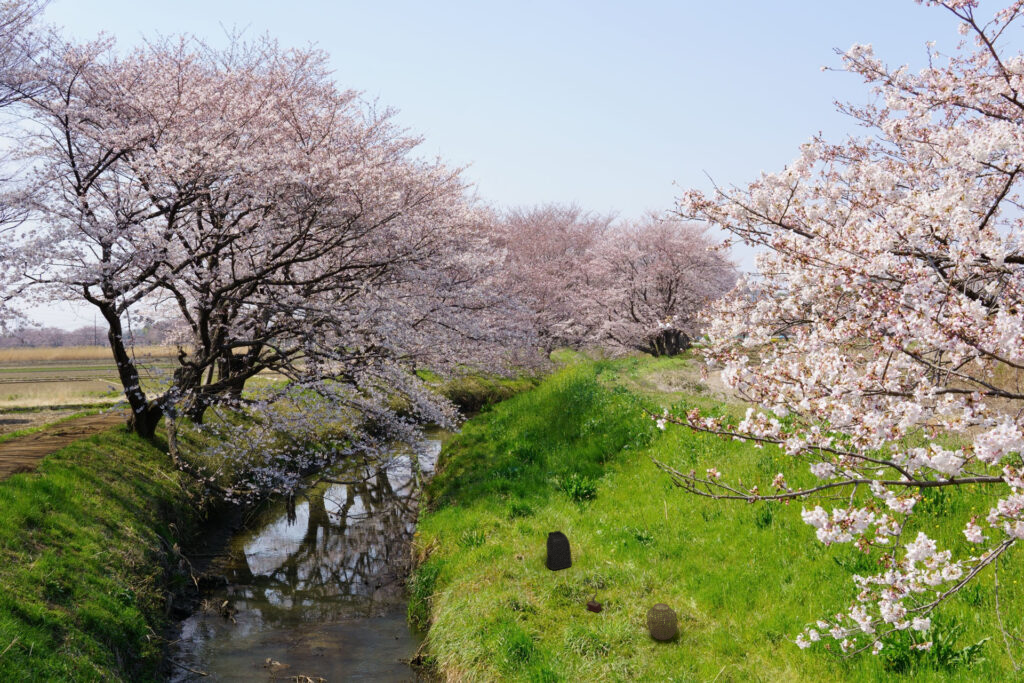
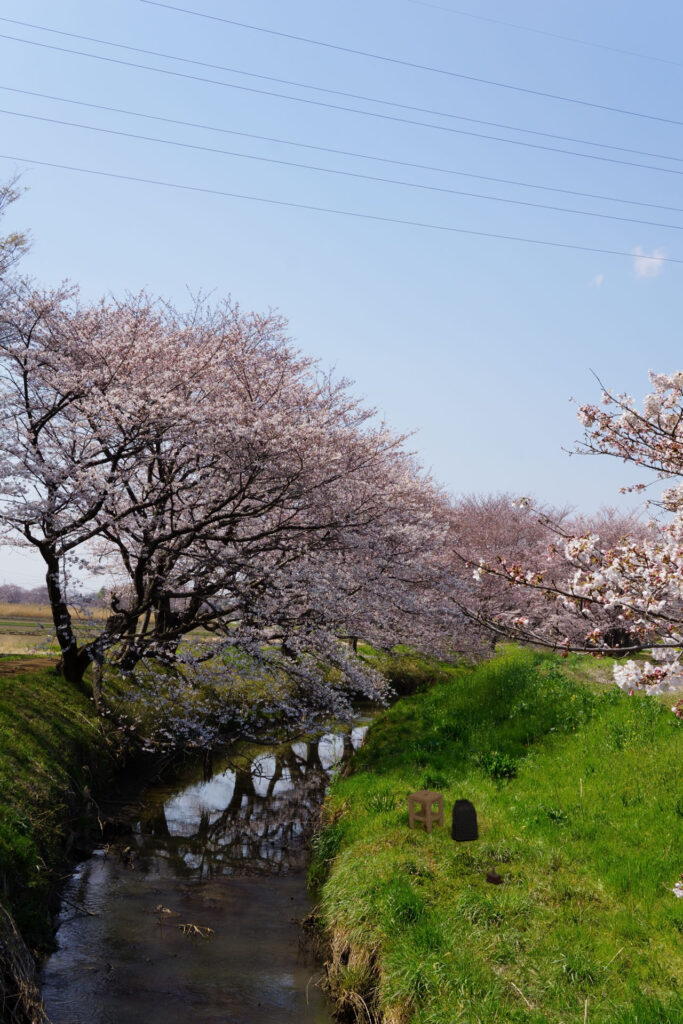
stool: none [503,524,537,565] -> present [408,790,444,833]
woven basket: present [647,603,677,640] -> none [545,877,578,917]

